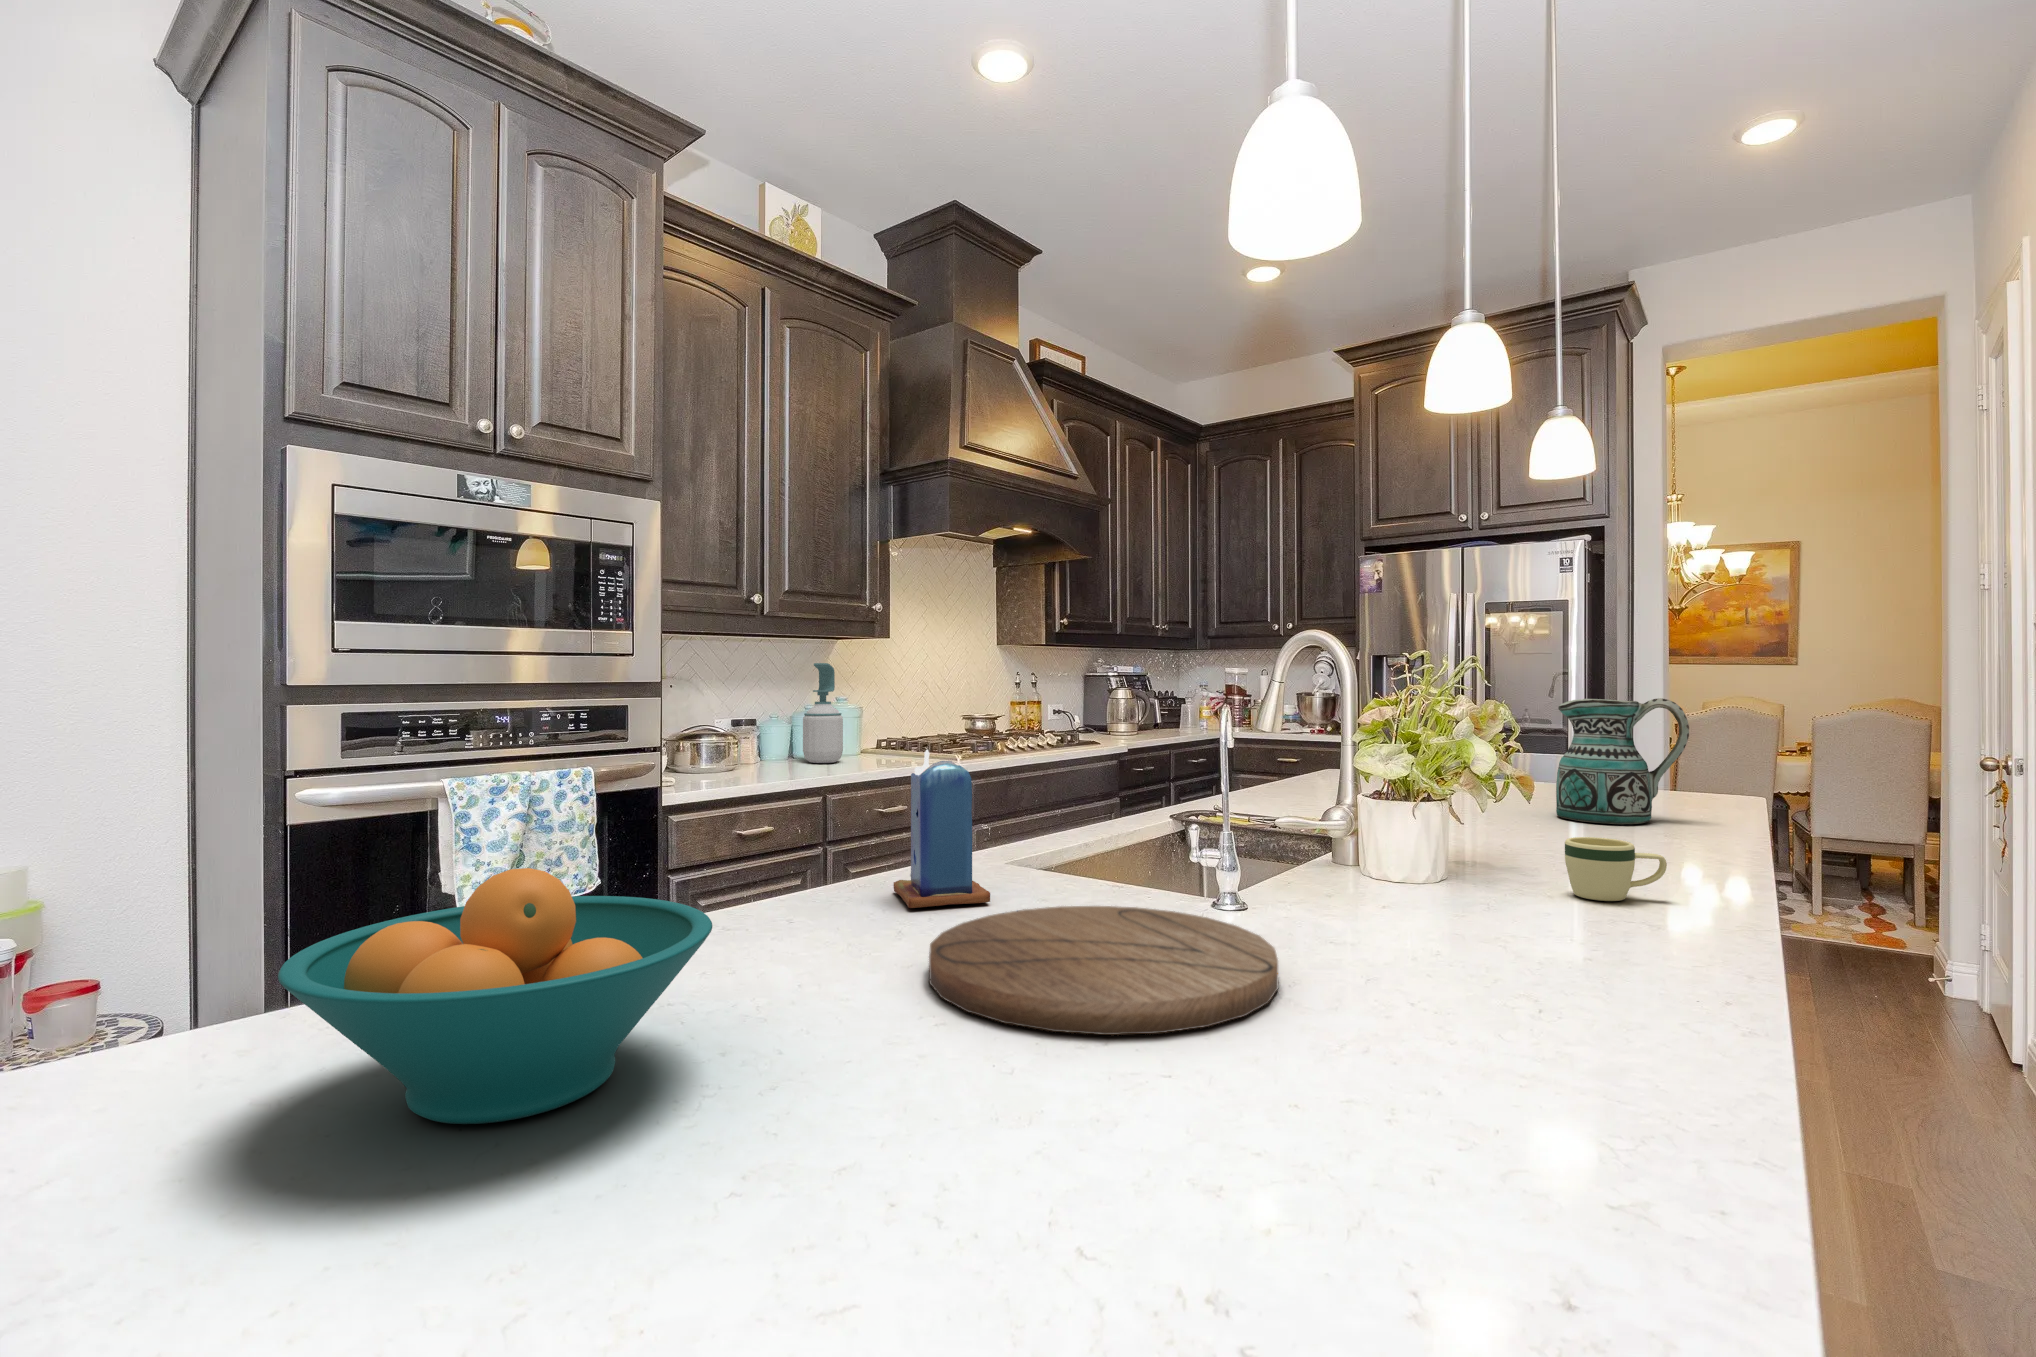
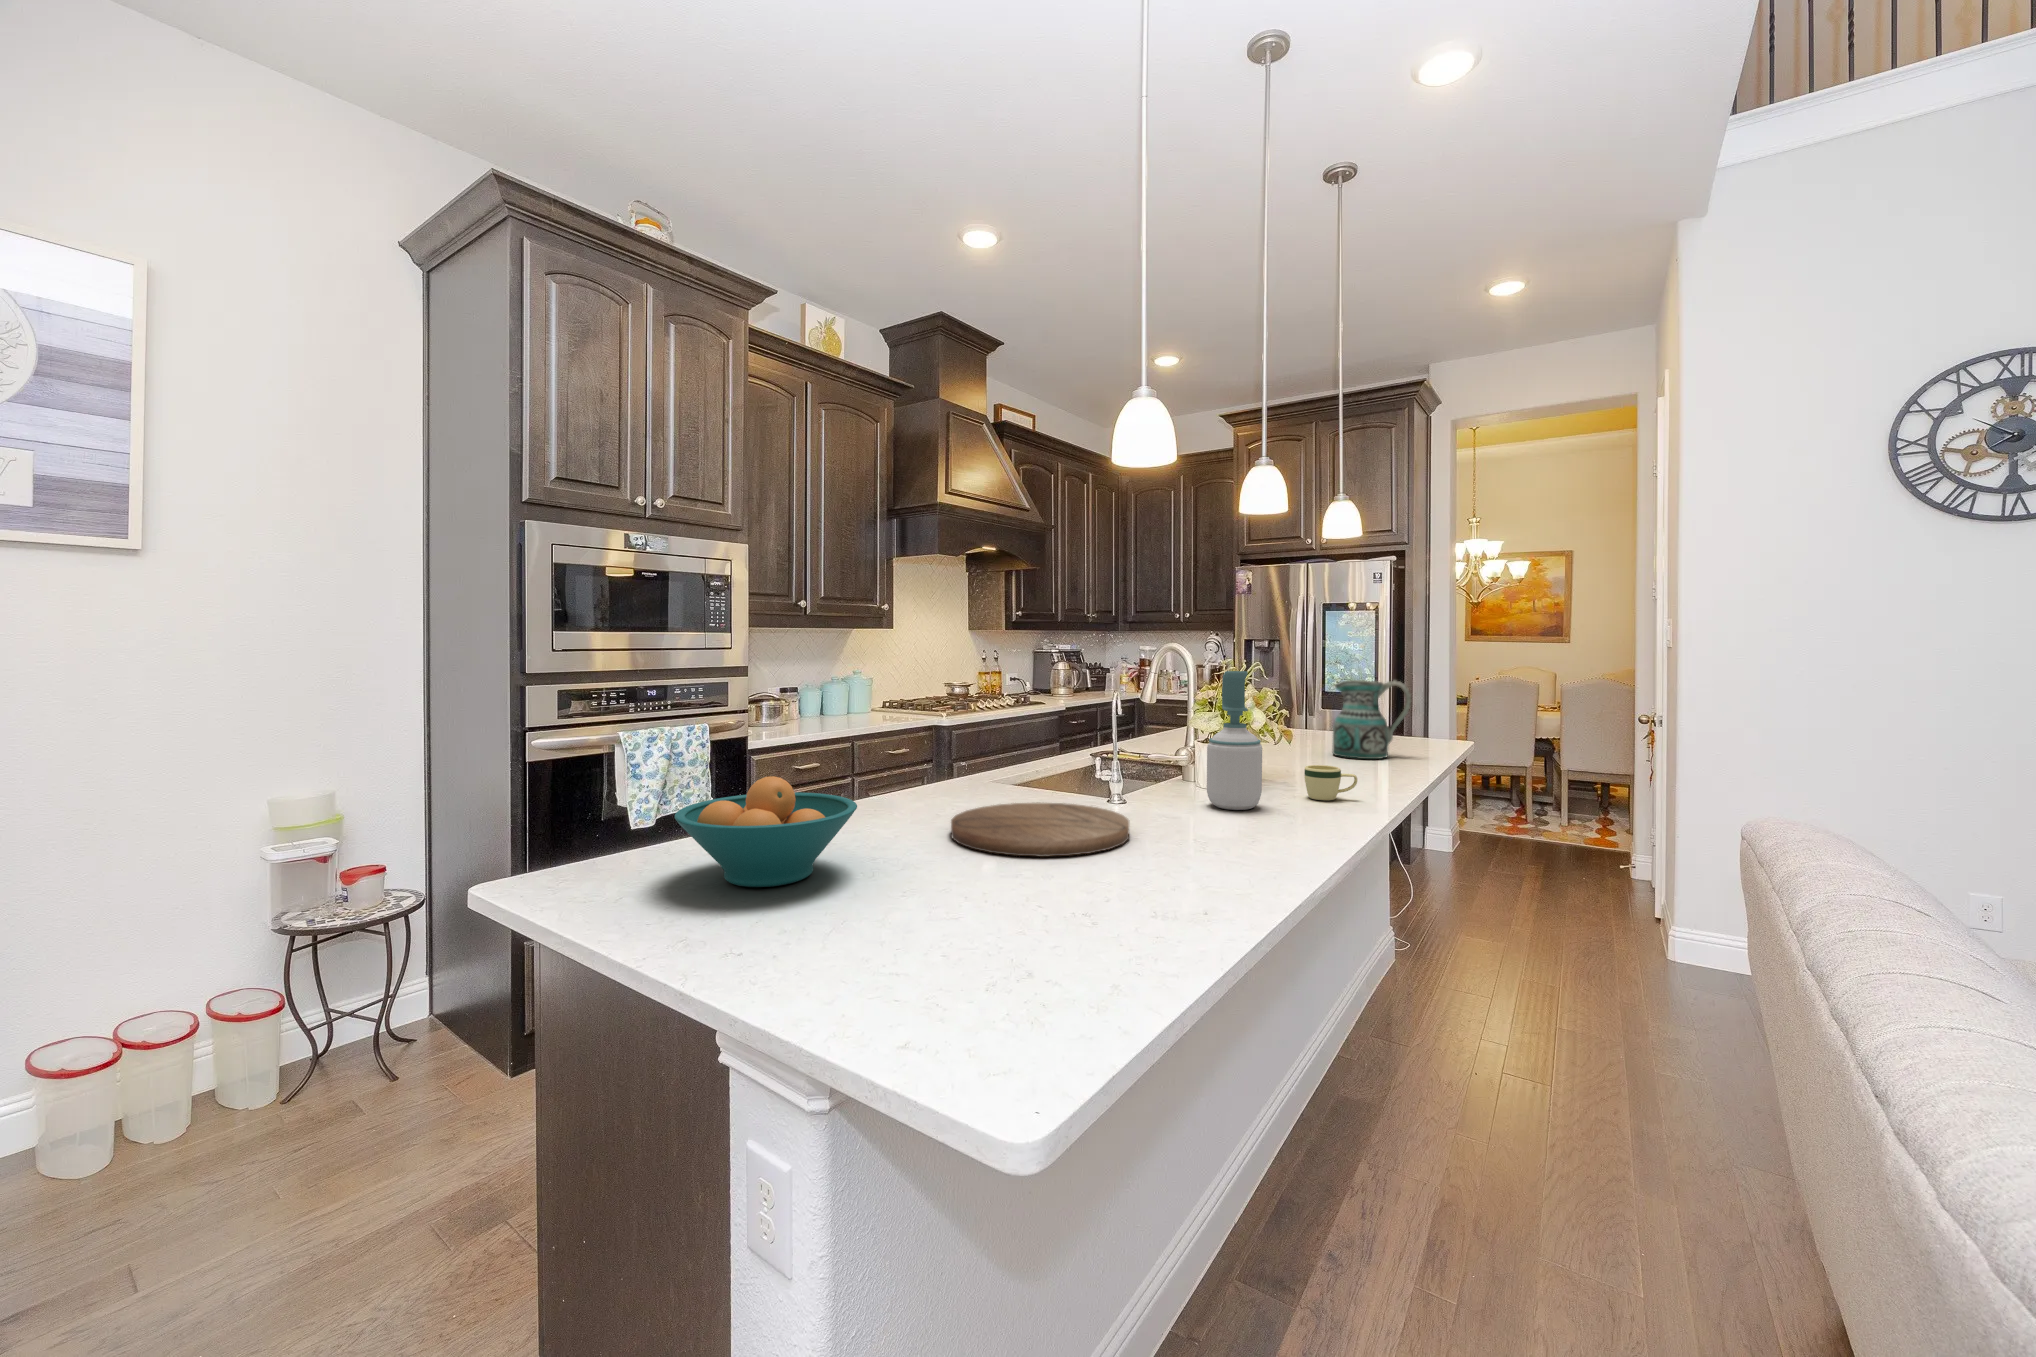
soap bottle: present [803,663,843,763] -> present [1207,671,1262,810]
candle: present [893,750,990,908] -> none [921,716,979,806]

